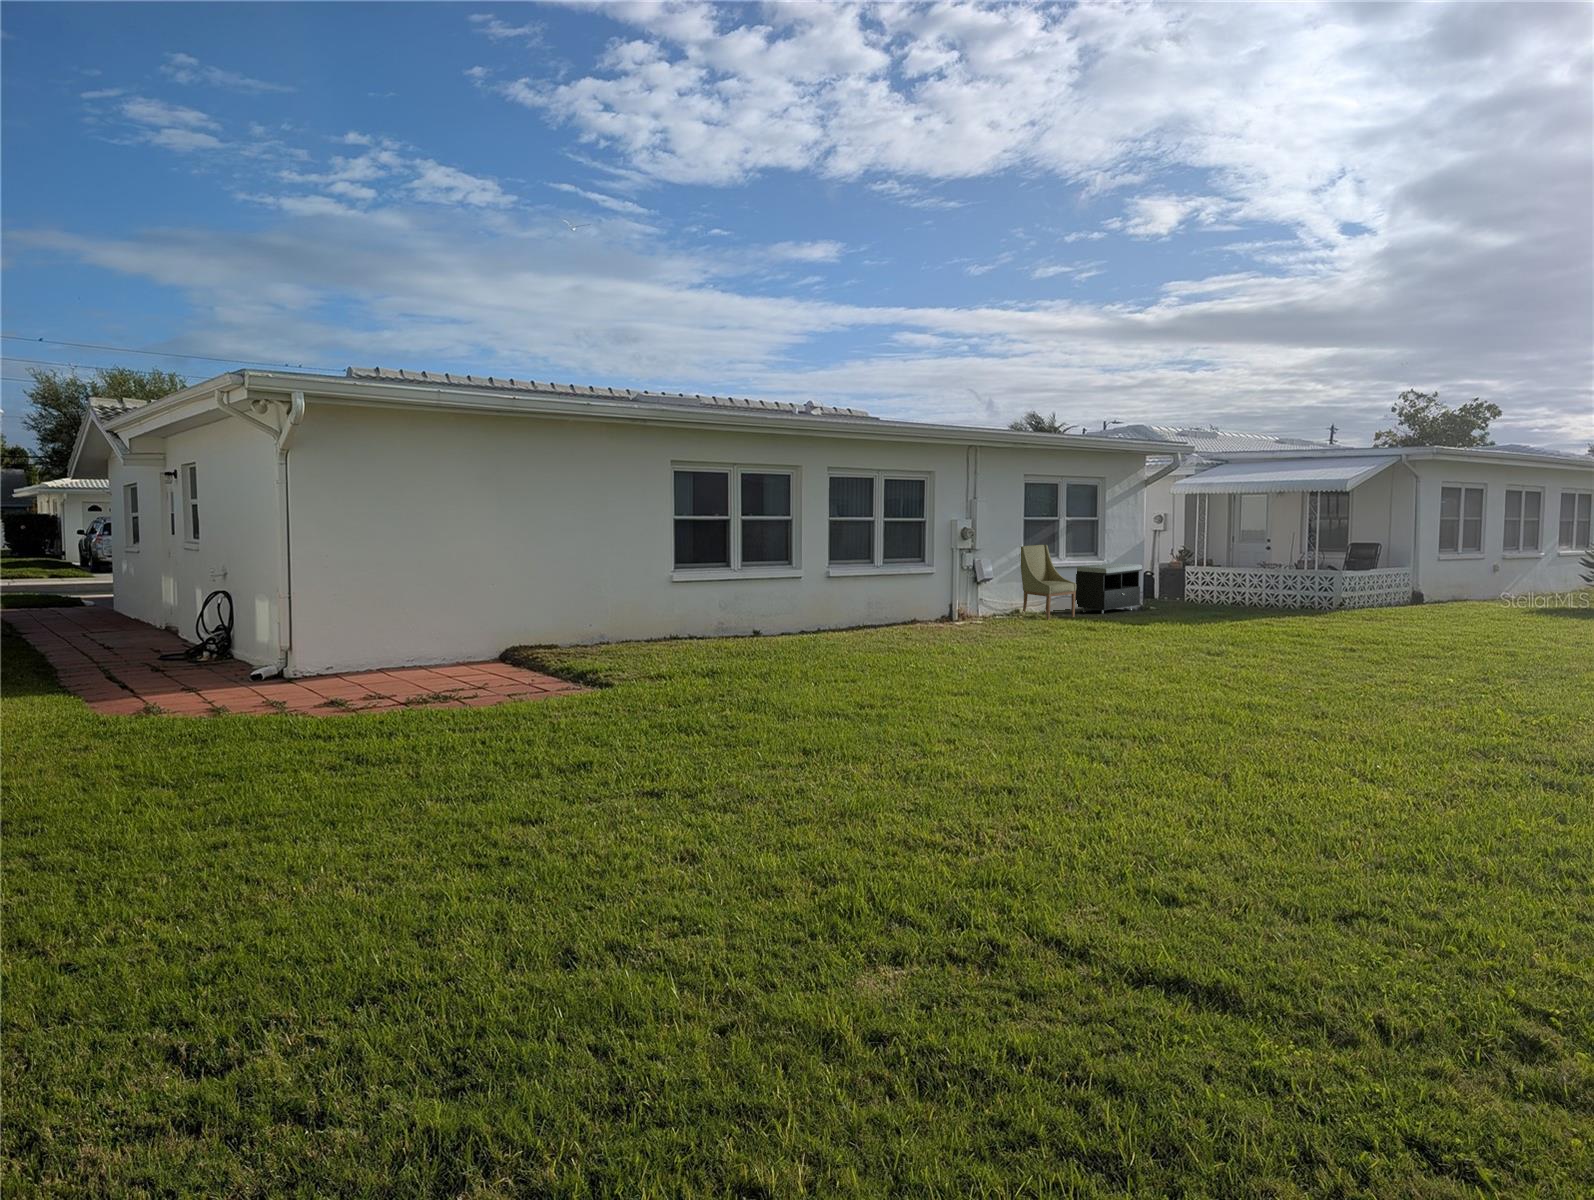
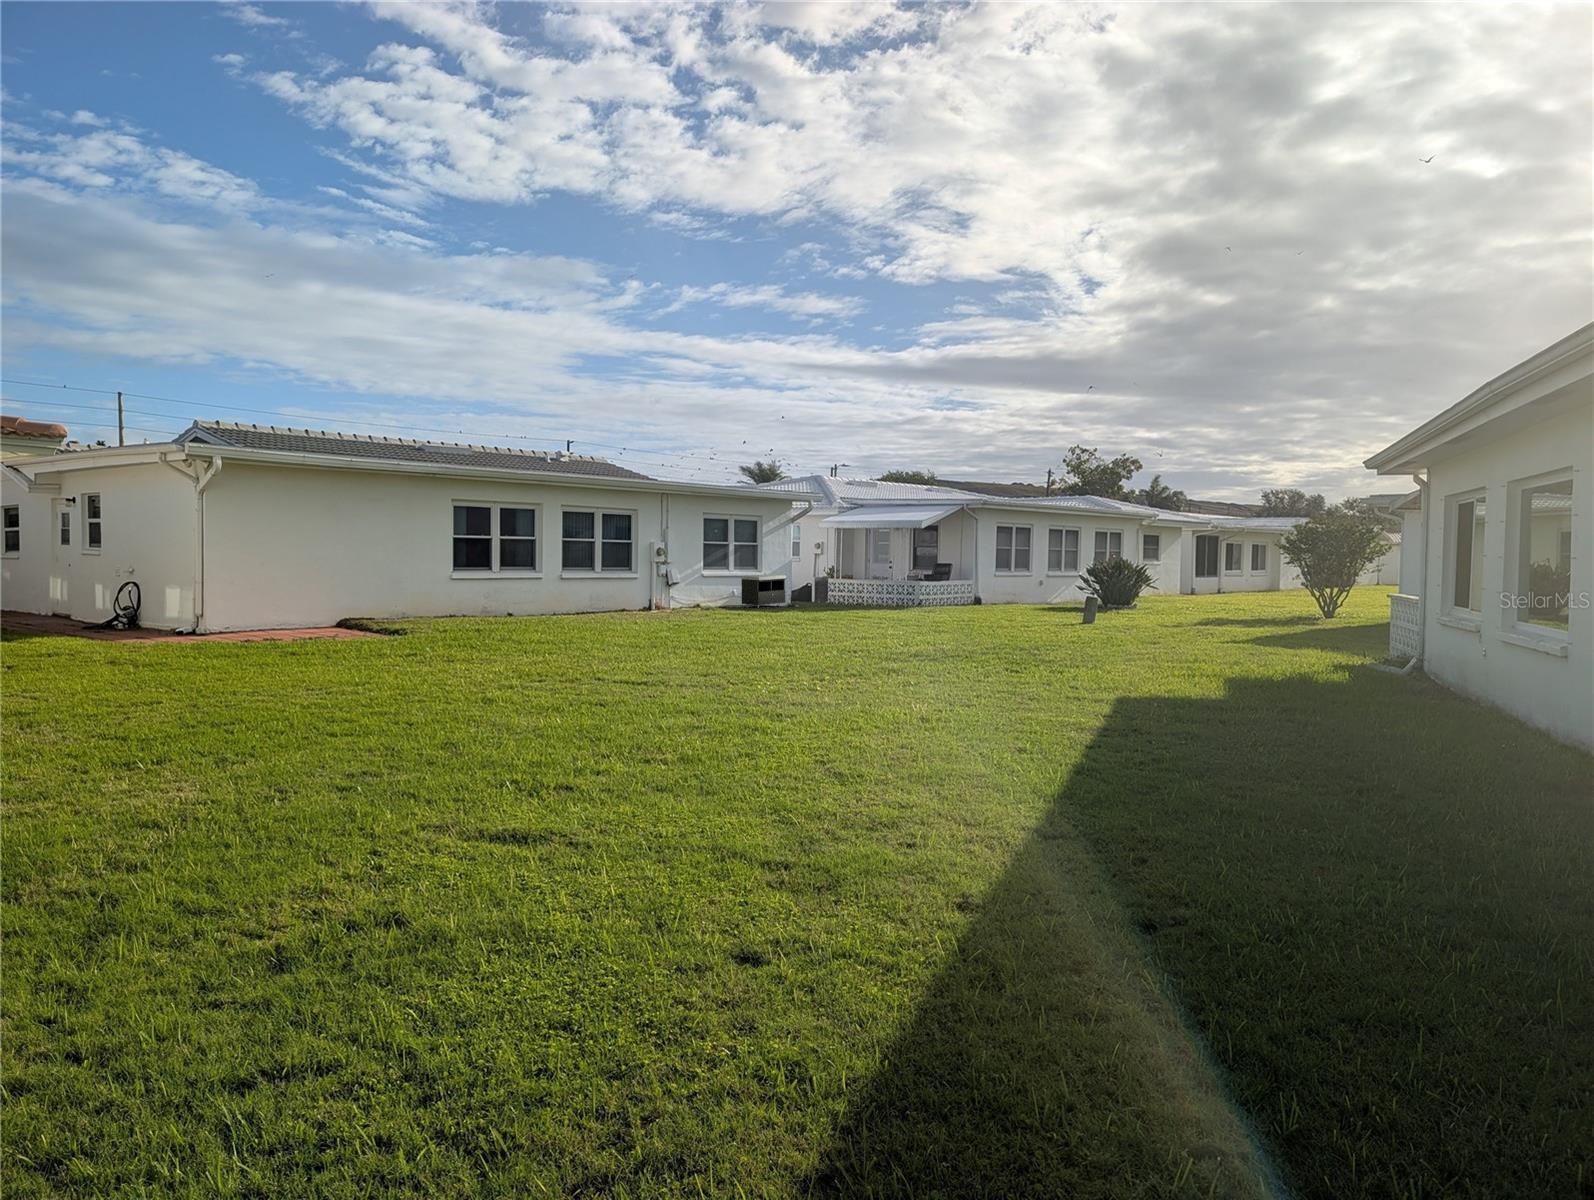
chair: present [1019,545,1076,620] -> none [699,561,737,611]

